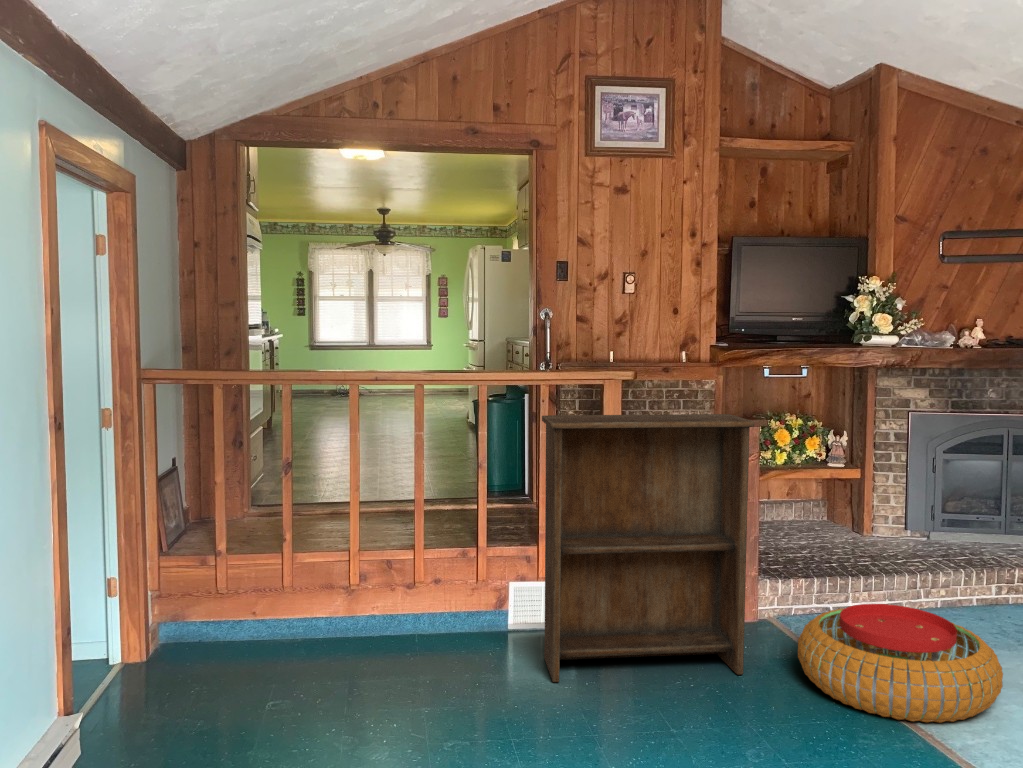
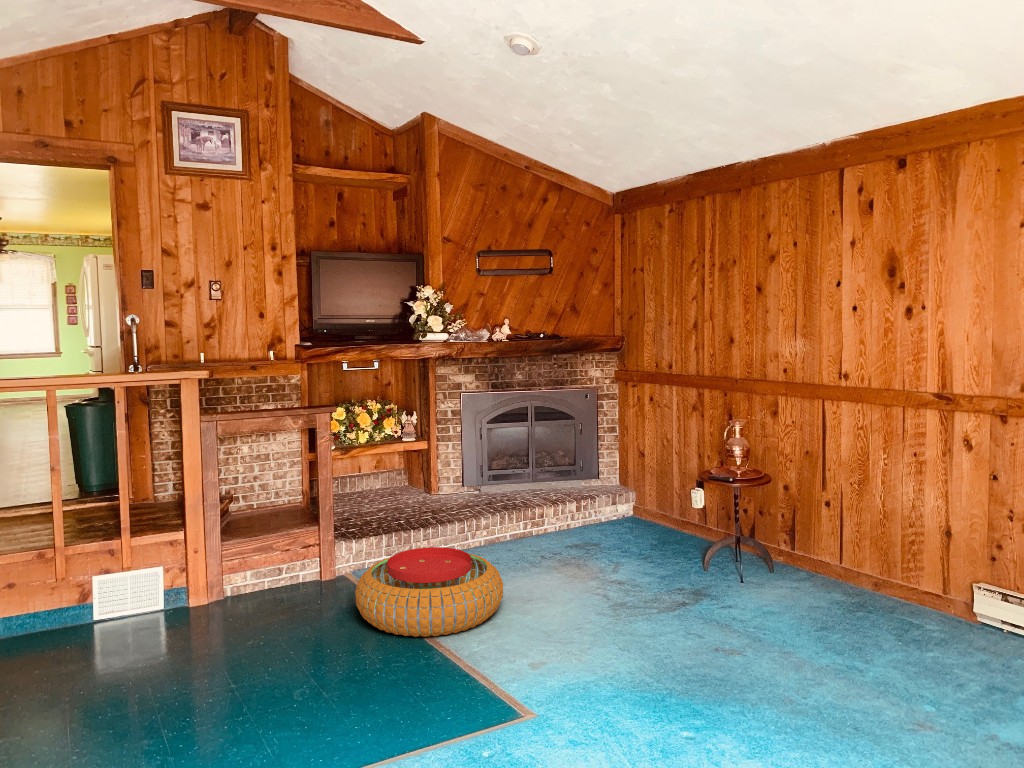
bookshelf: present [542,414,754,682] -> none [107,405,311,664]

